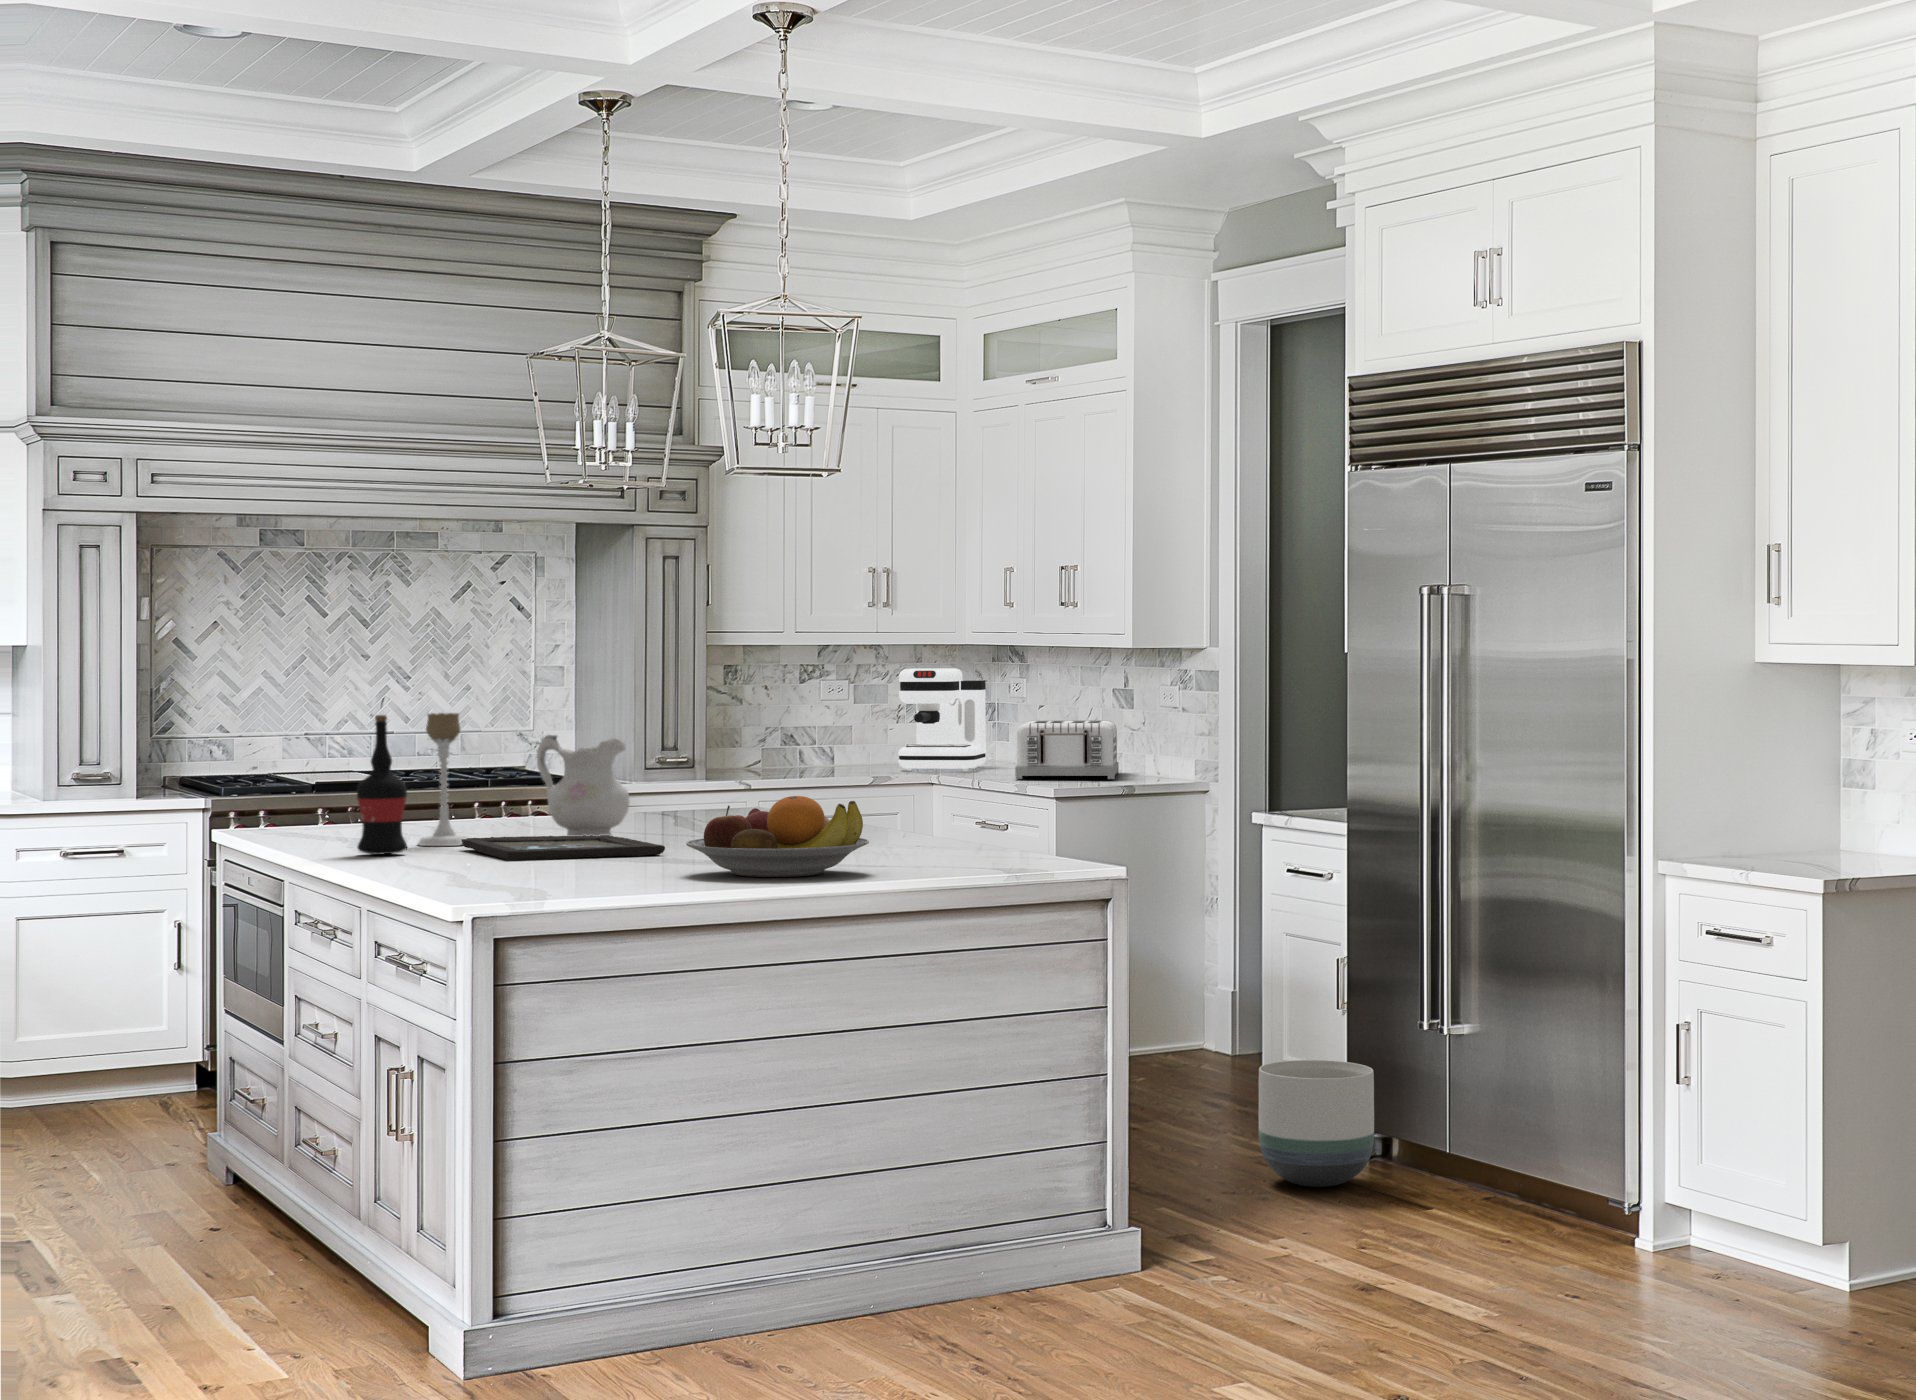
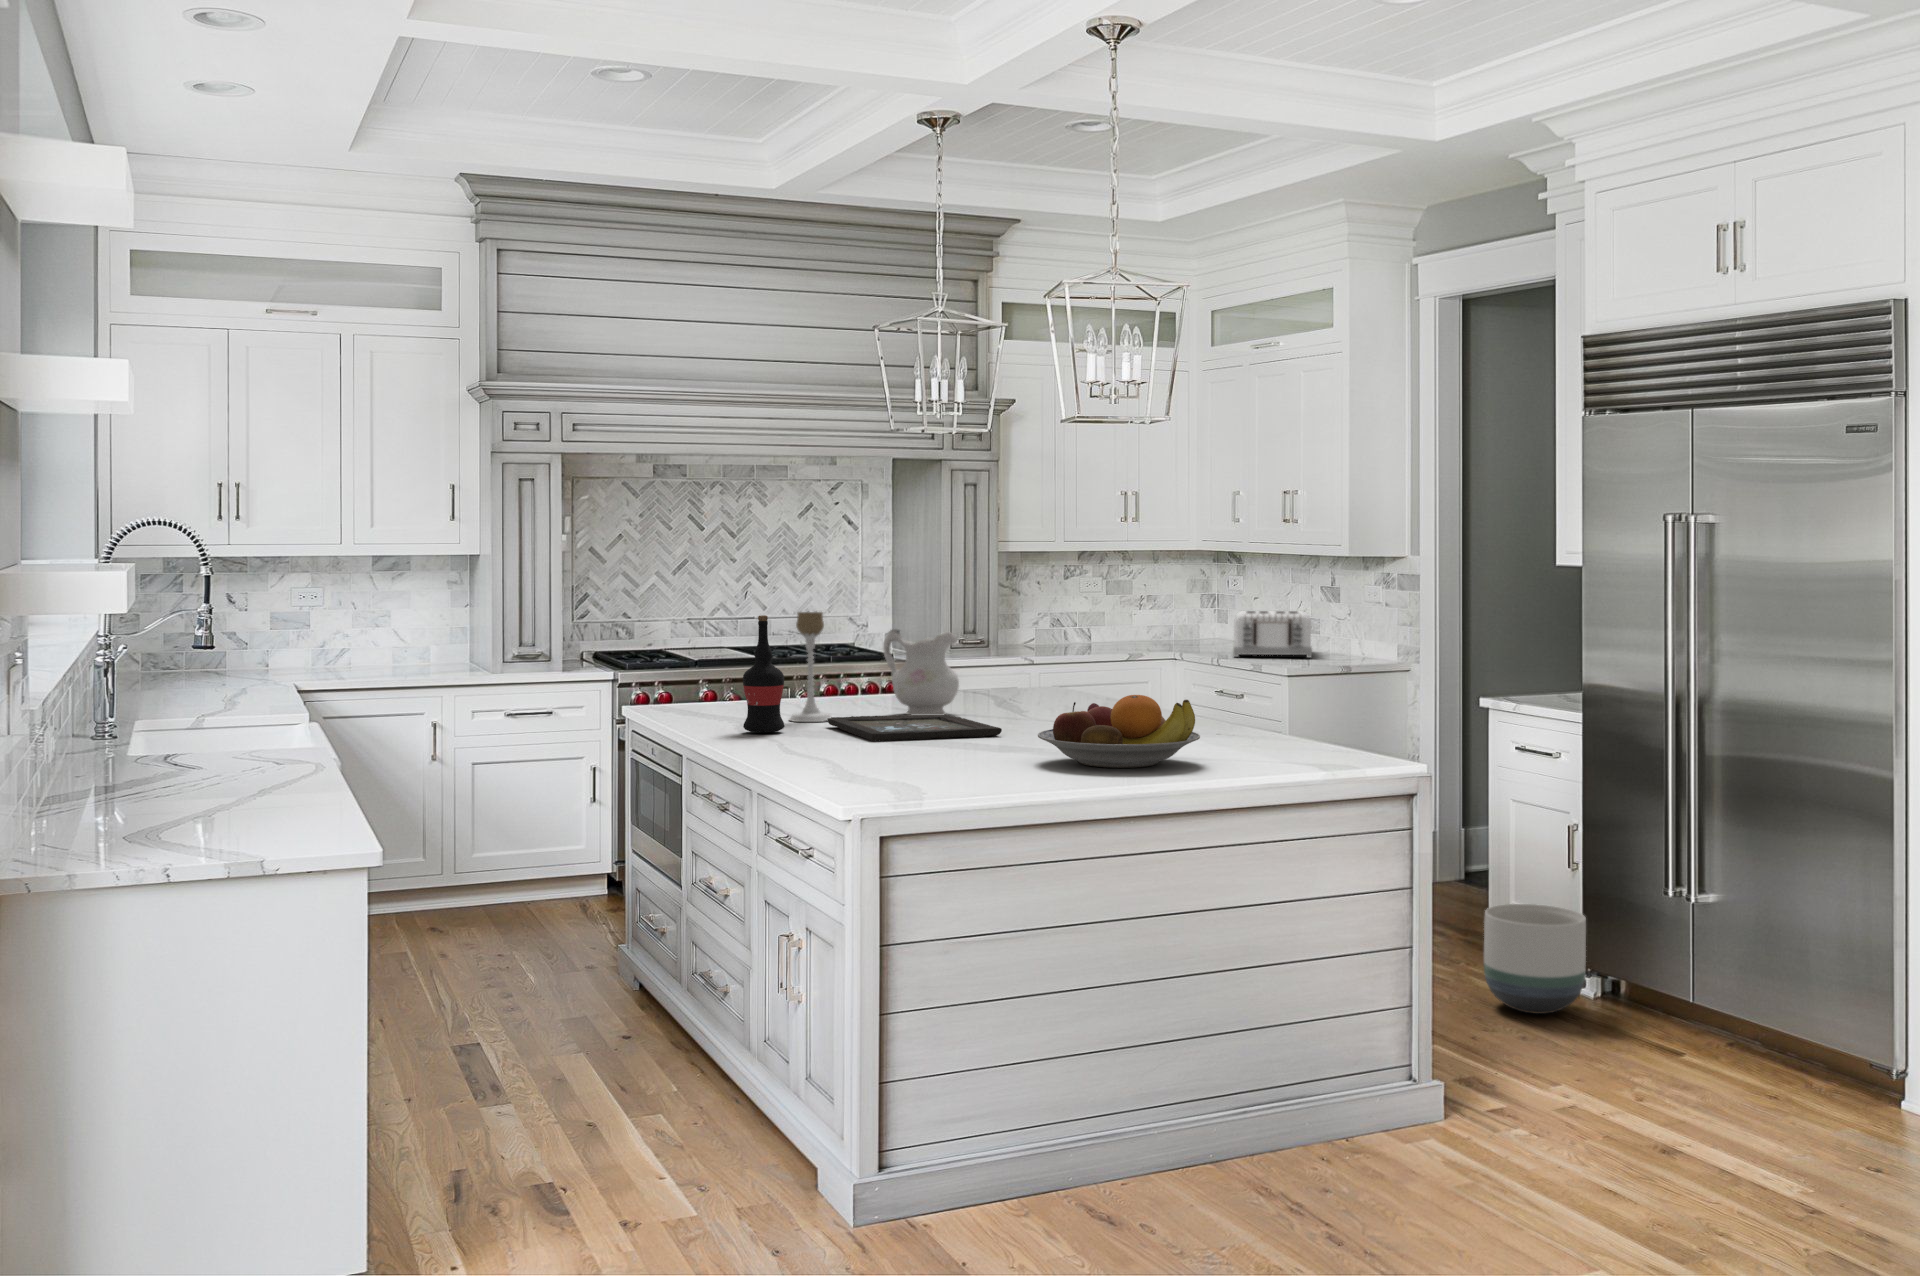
coffee maker: present [898,668,986,771] -> none [1137,570,1203,649]

